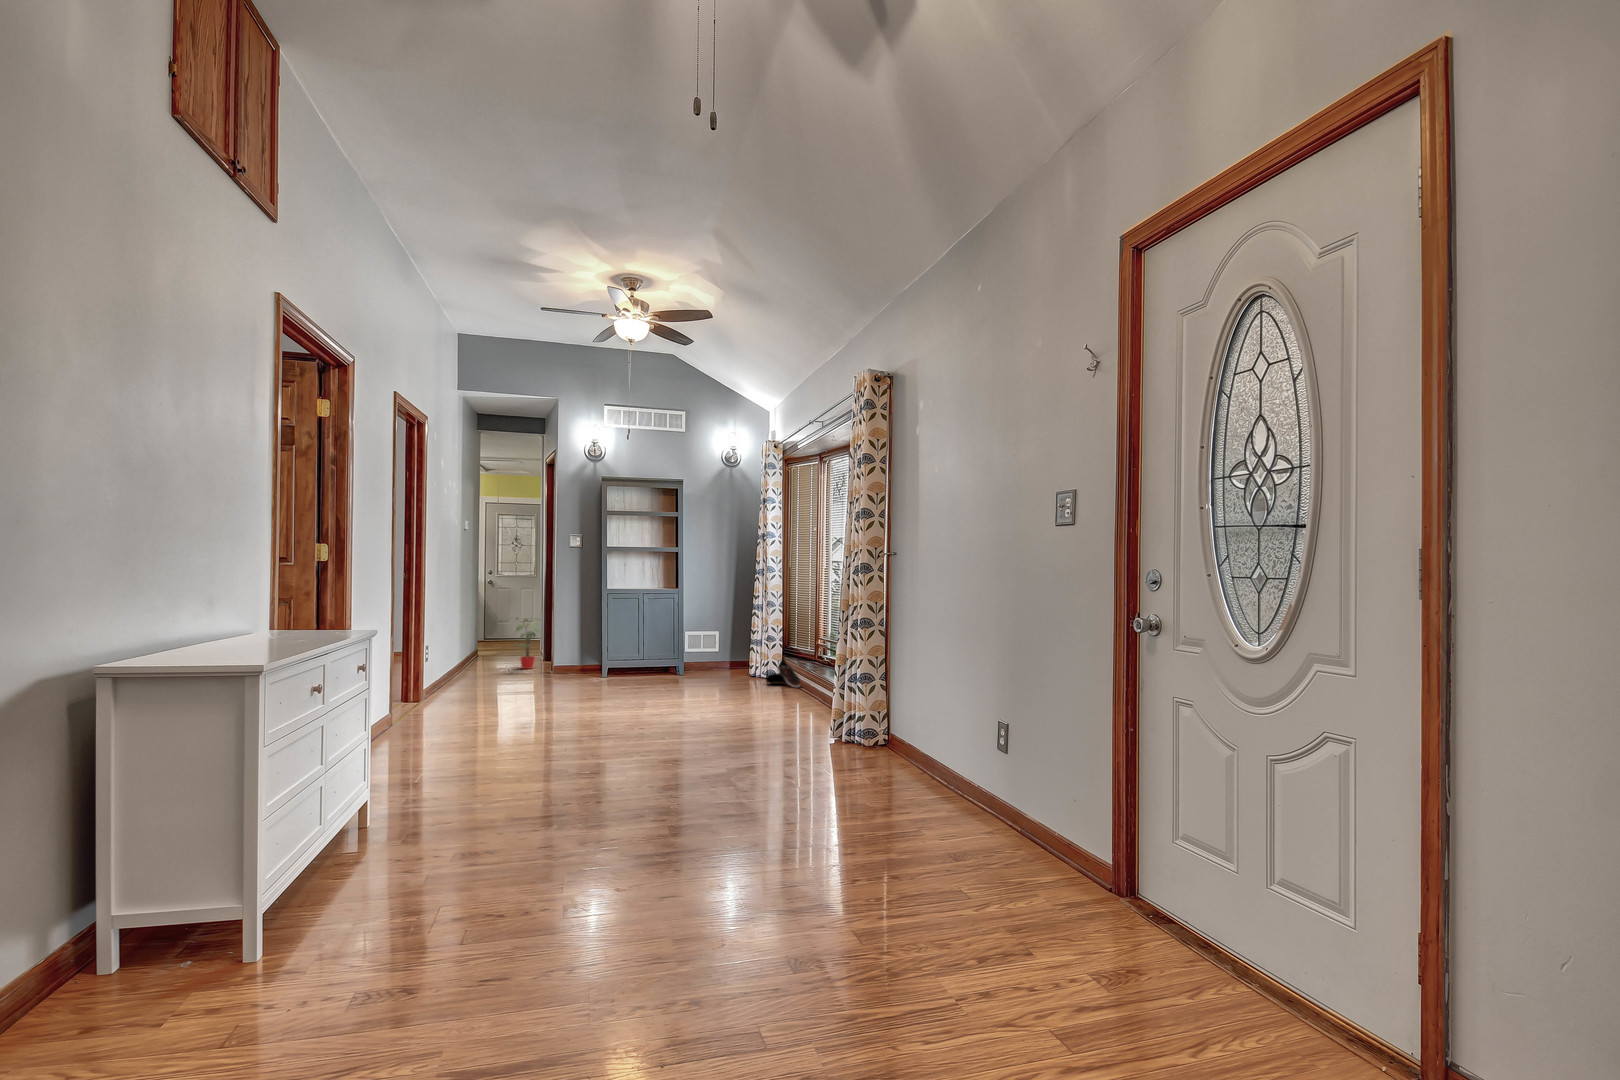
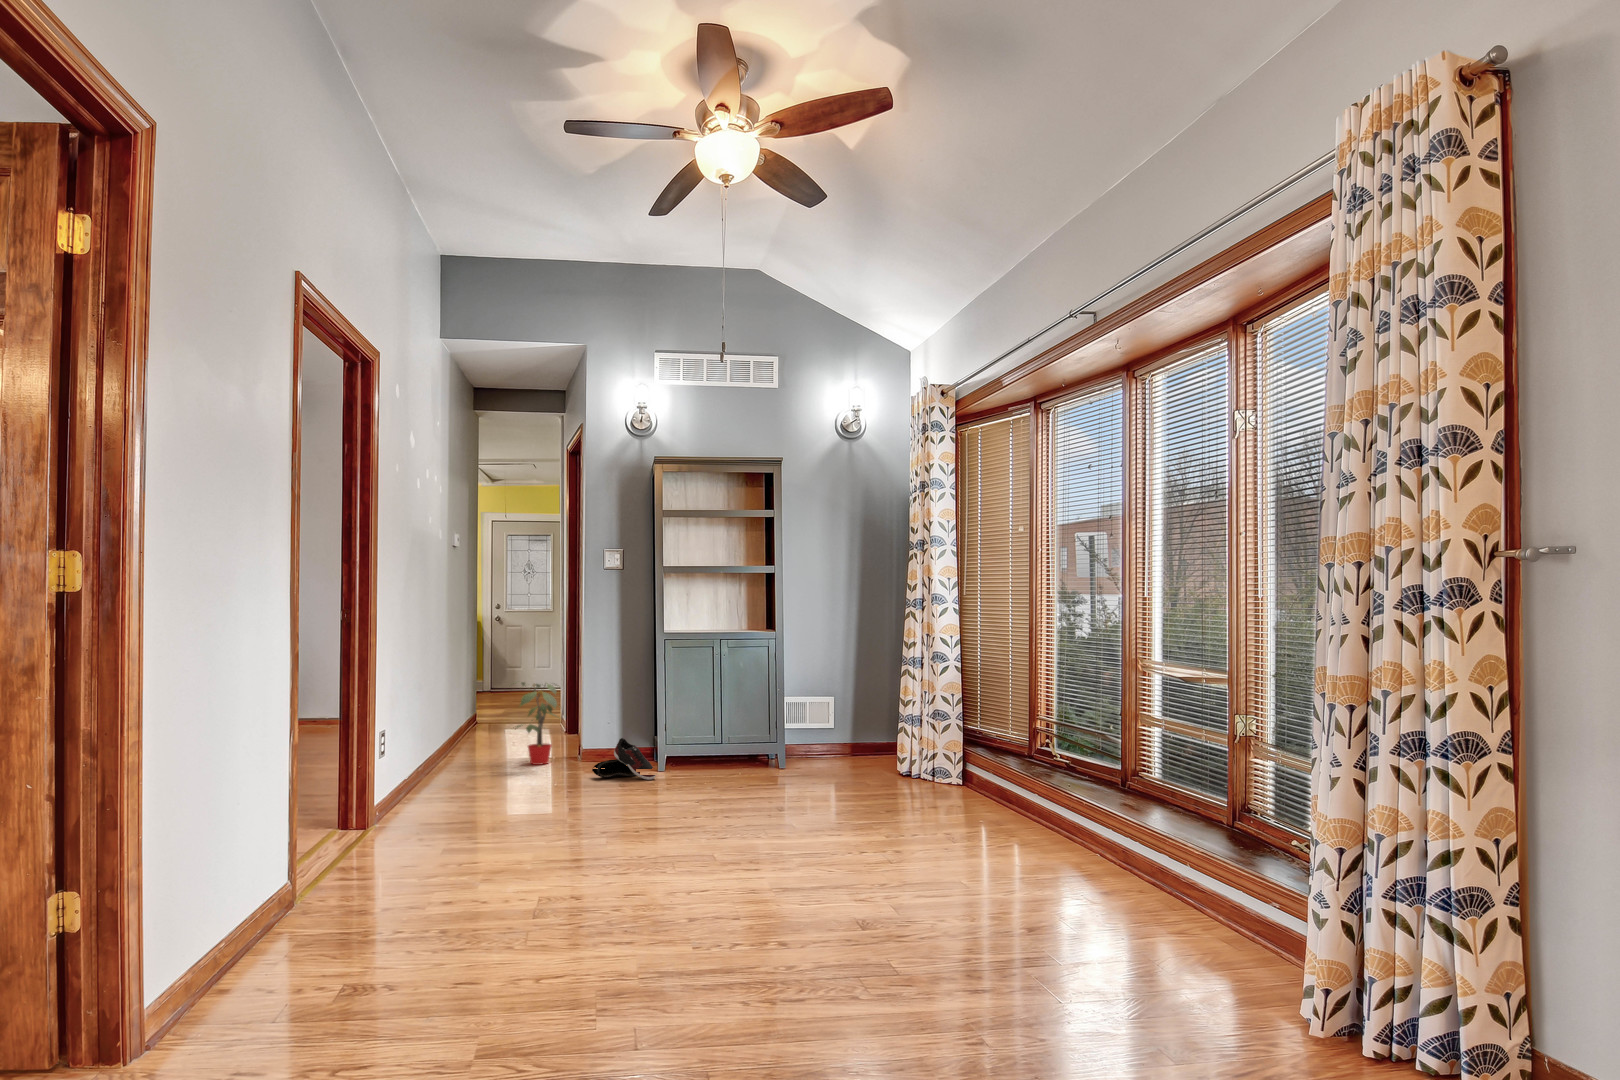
shoe: present [766,660,800,688] -> present [592,738,656,780]

